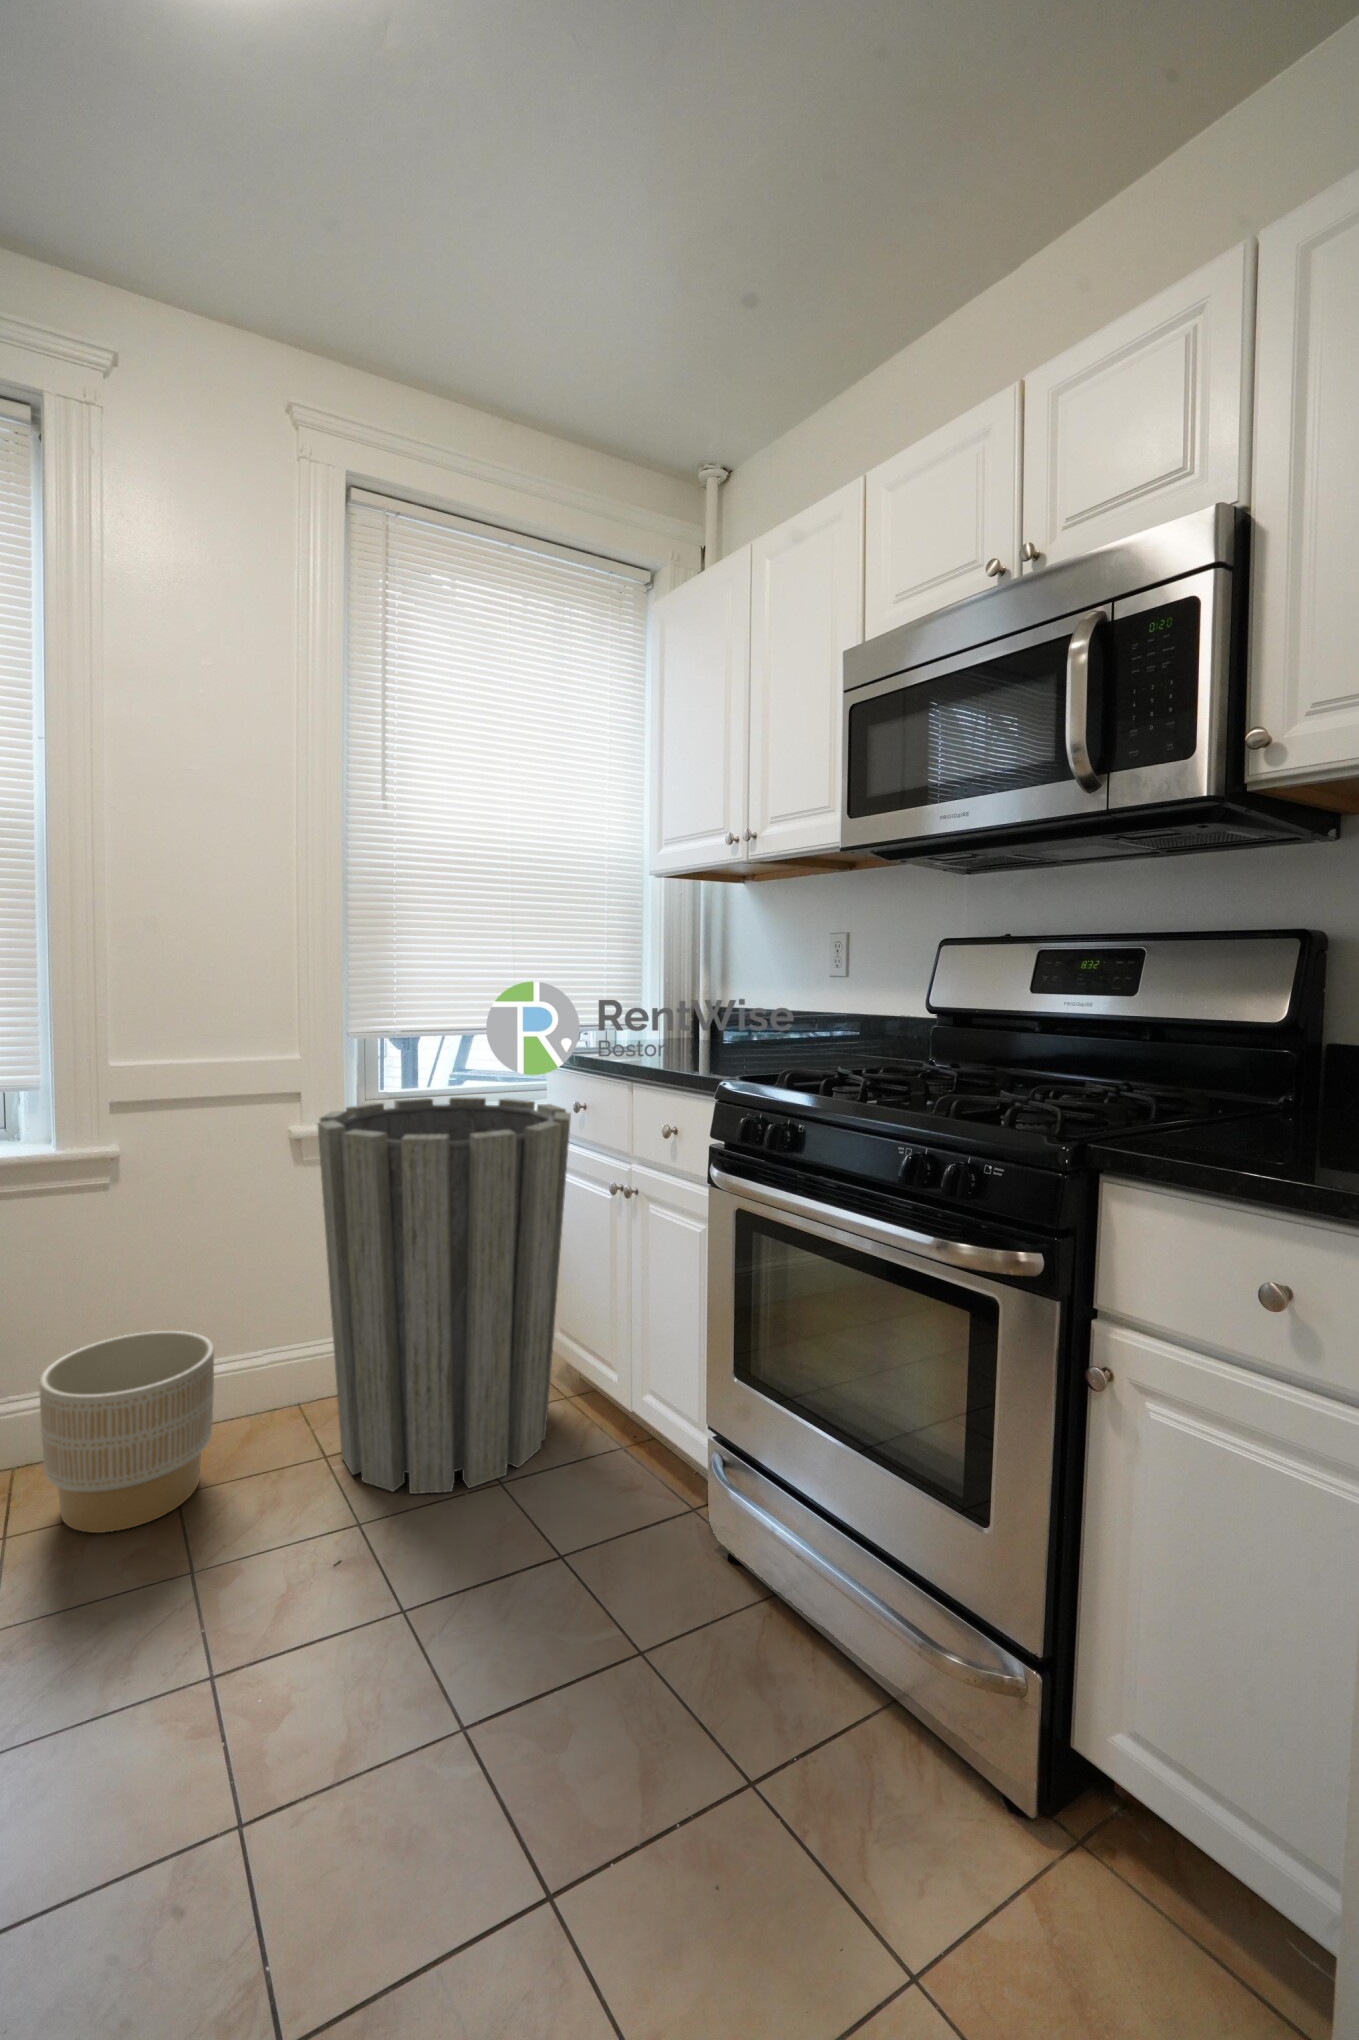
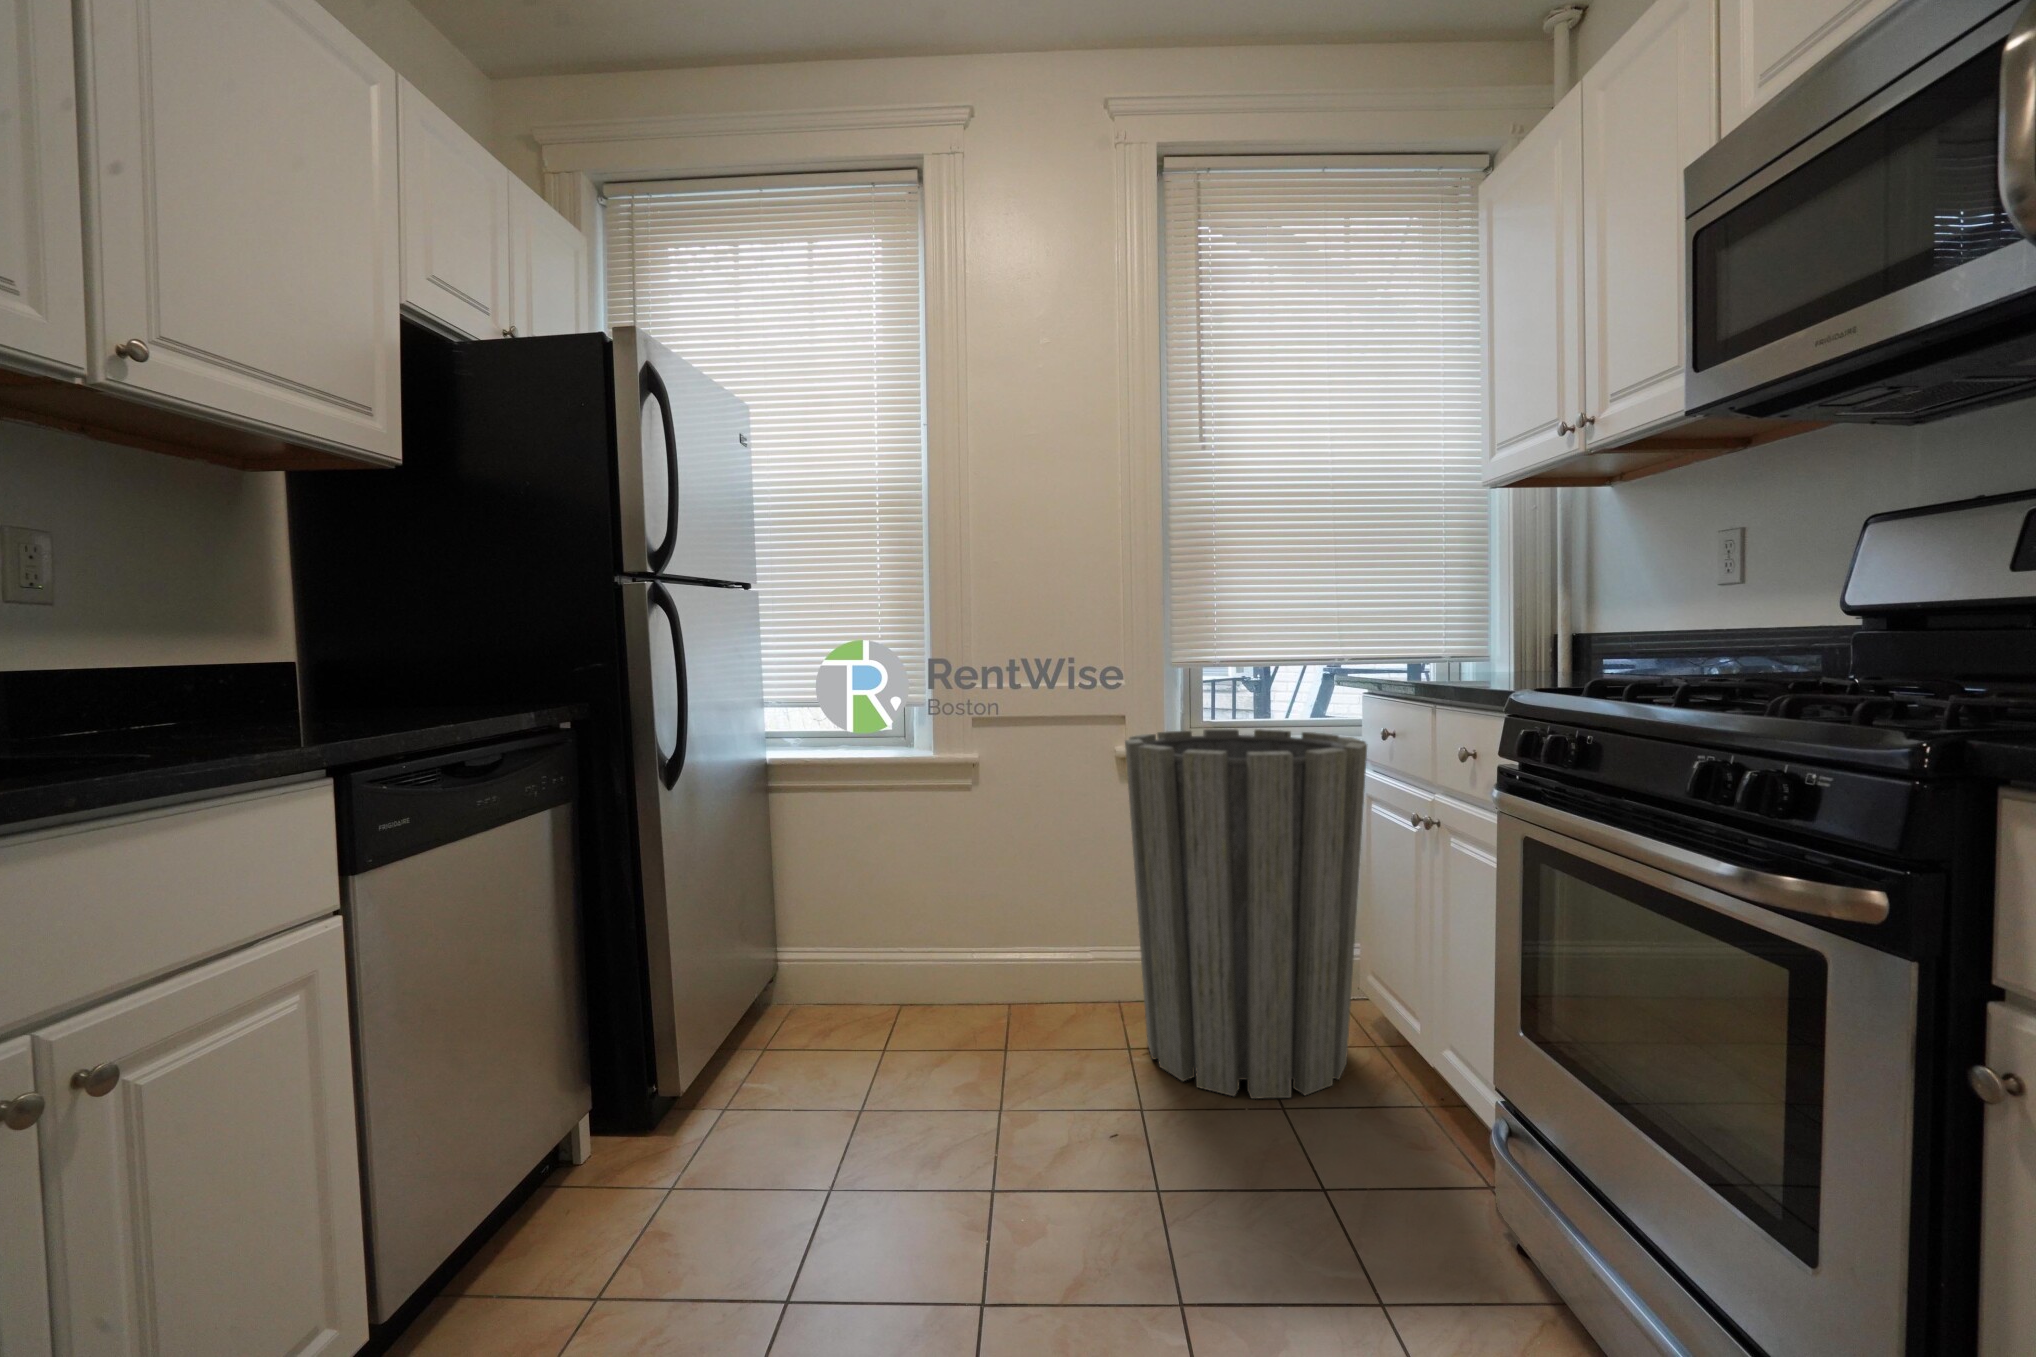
planter: present [39,1331,214,1533] -> none [932,904,1048,1050]

